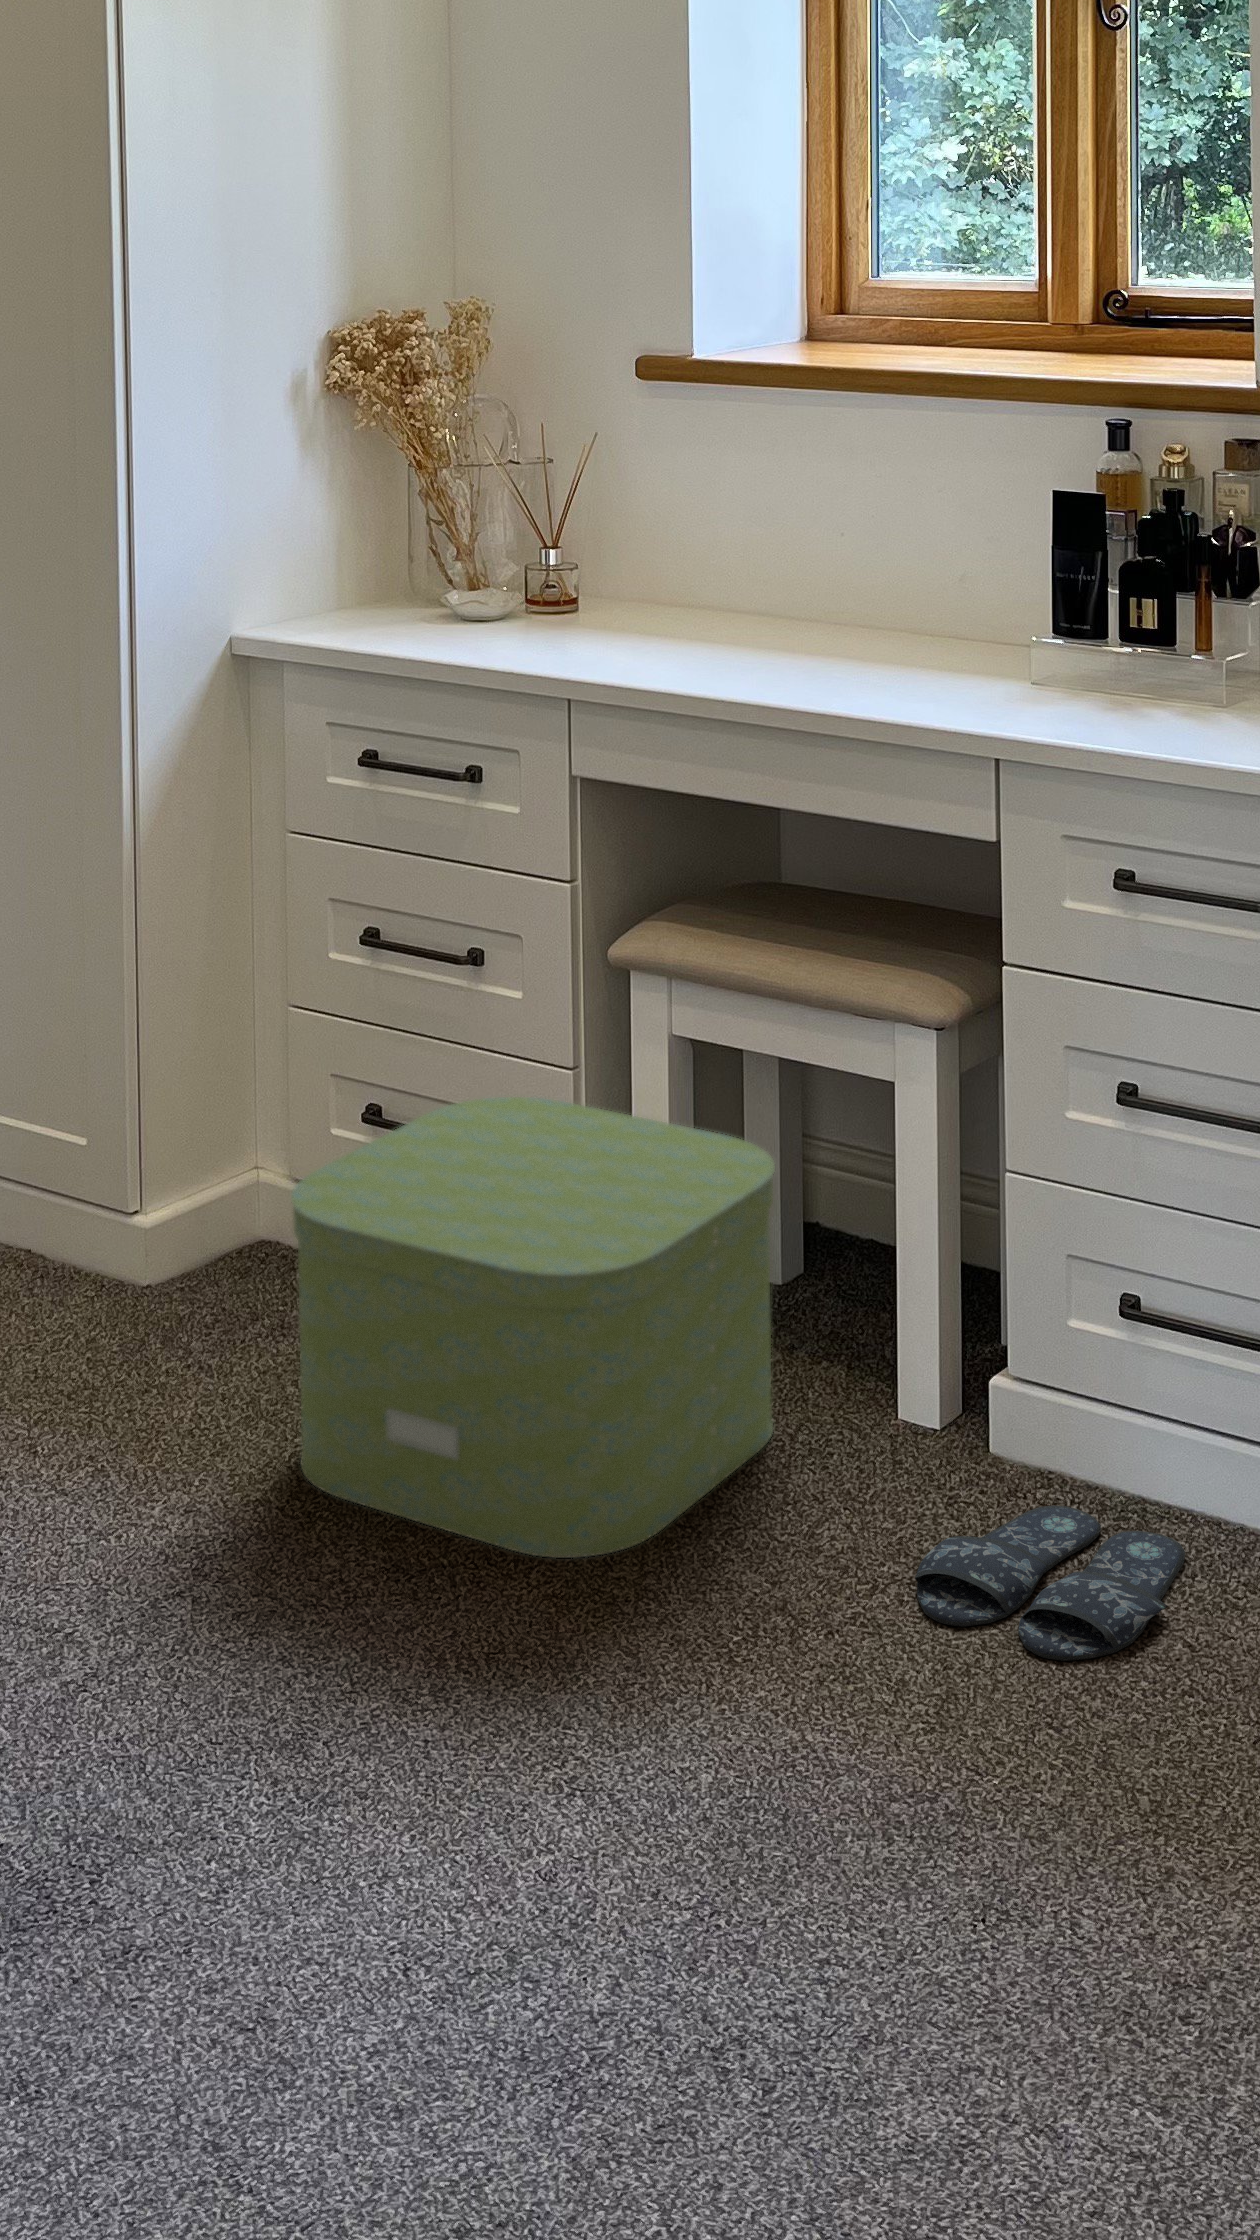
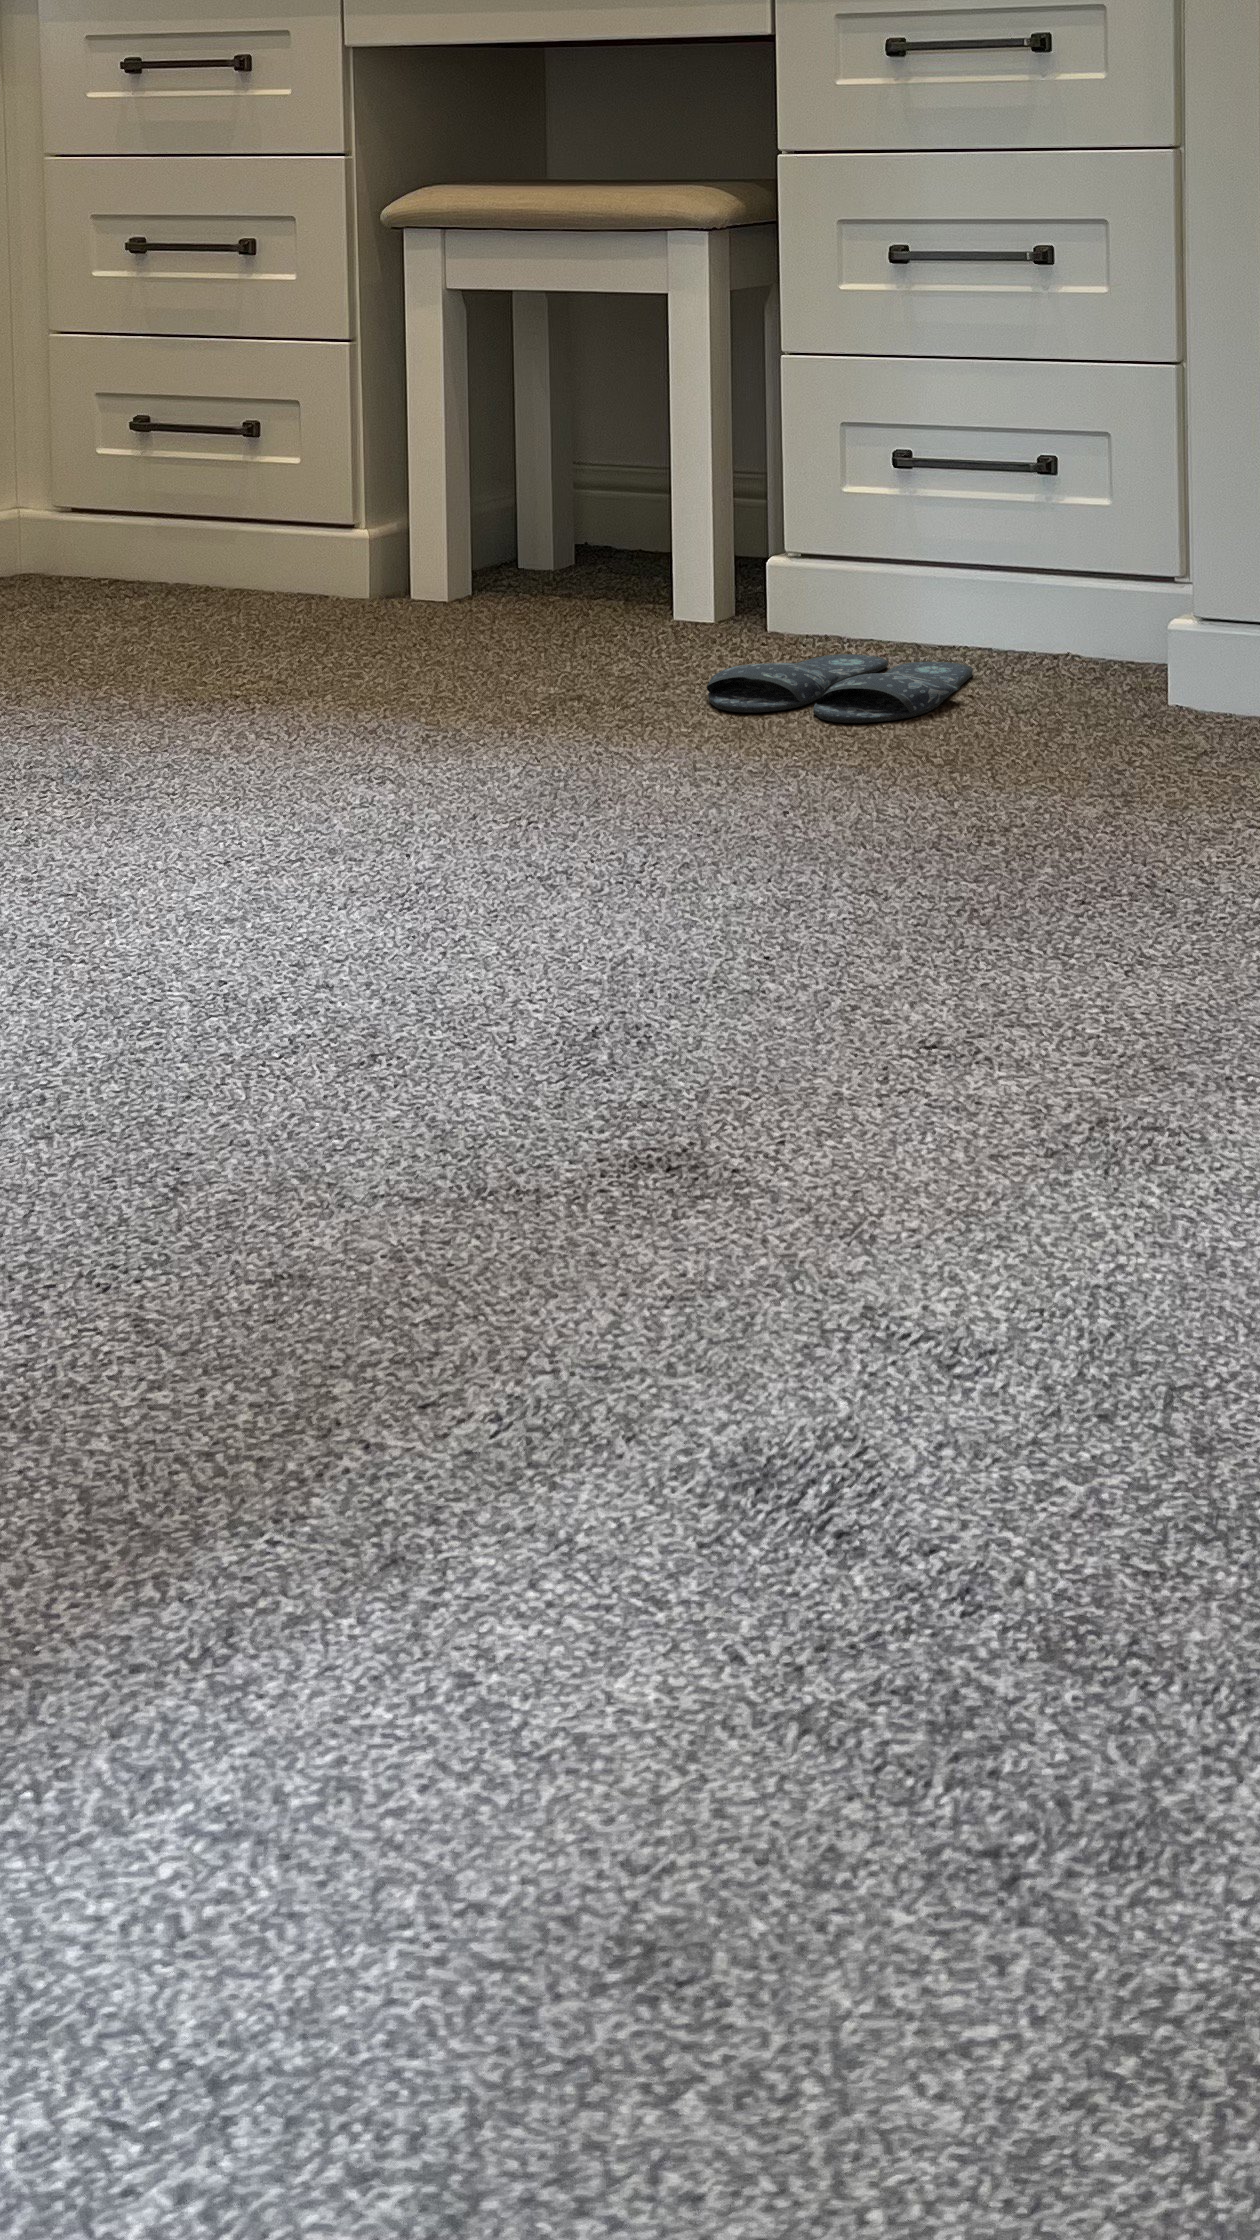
storage box: present [291,1097,775,1558] -> none [52,356,554,701]

